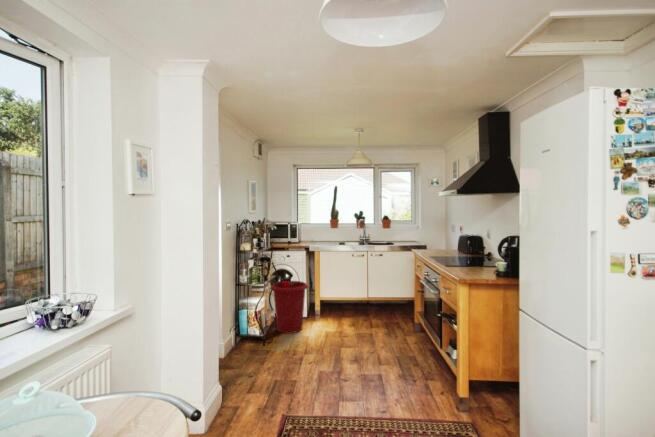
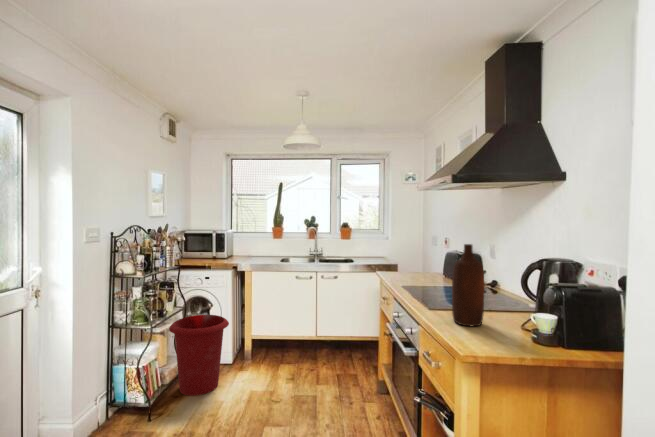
bottle: none [464,224,483,272] -> present [452,244,484,326]

